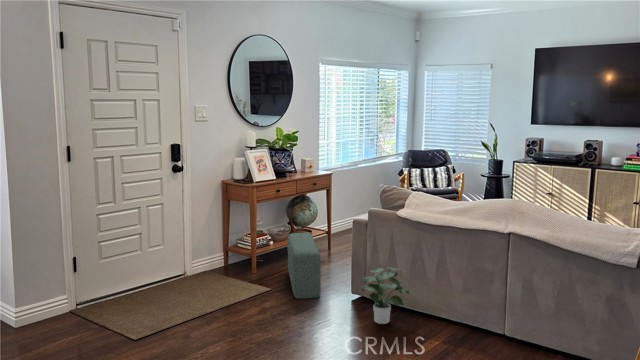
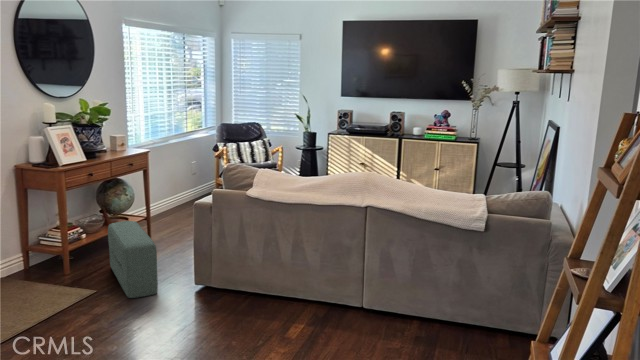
potted plant: present [362,267,412,324] -> none [209,252,268,315]

